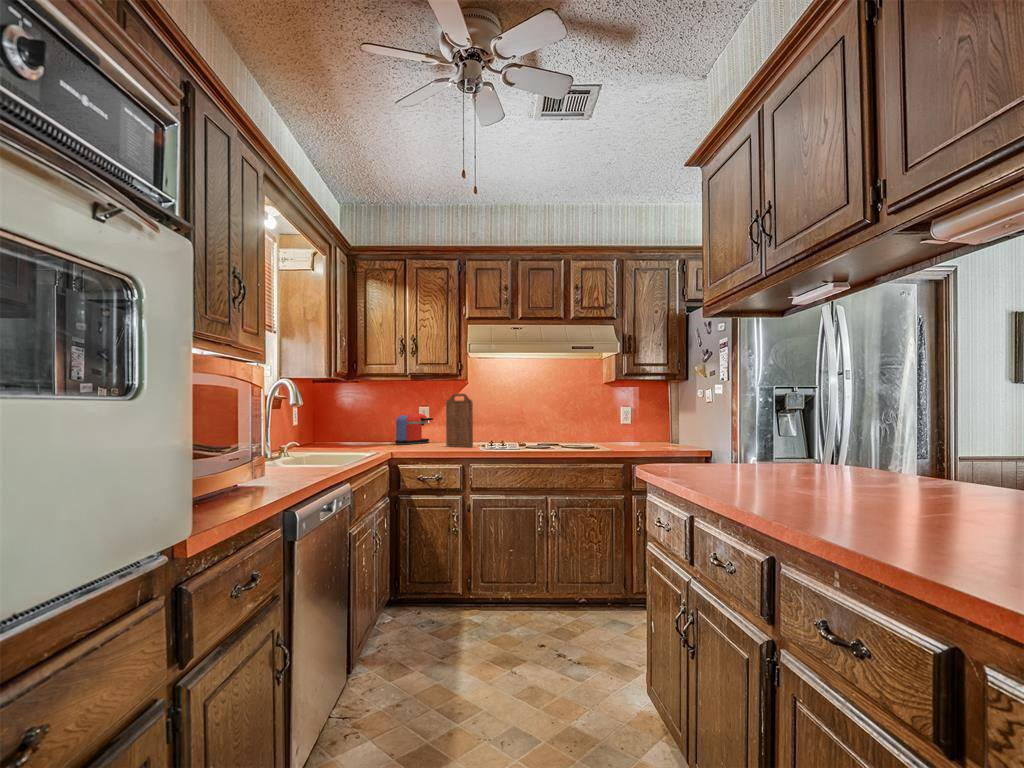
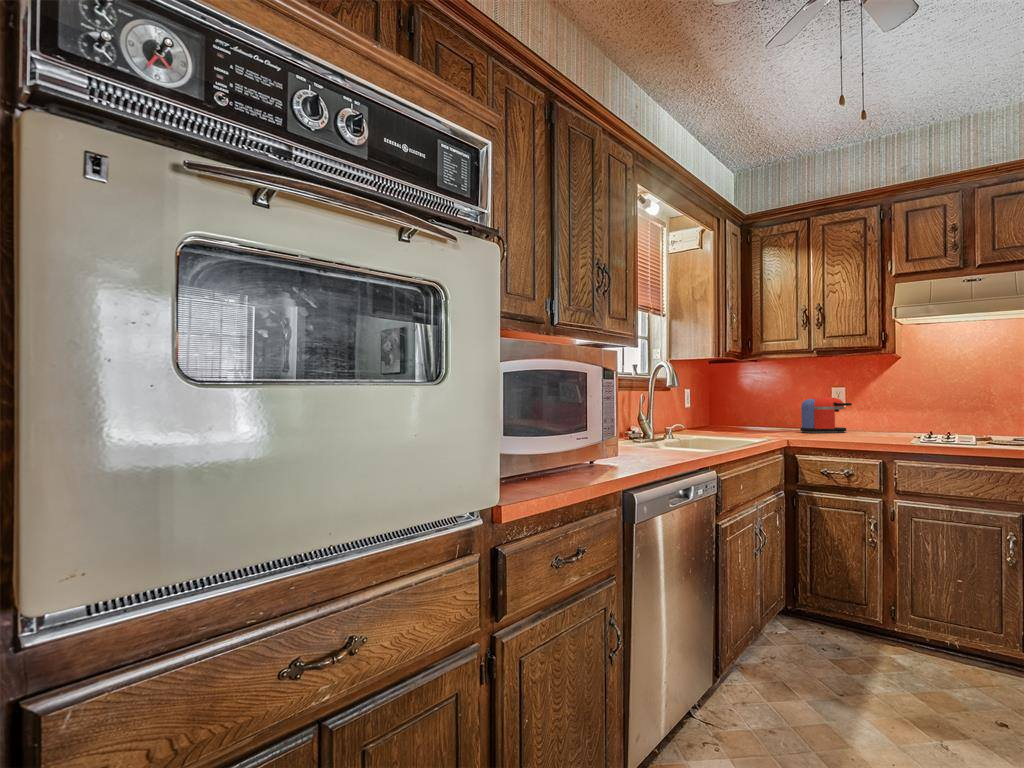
cutting board: present [446,394,473,447] -> none [865,372,903,440]

